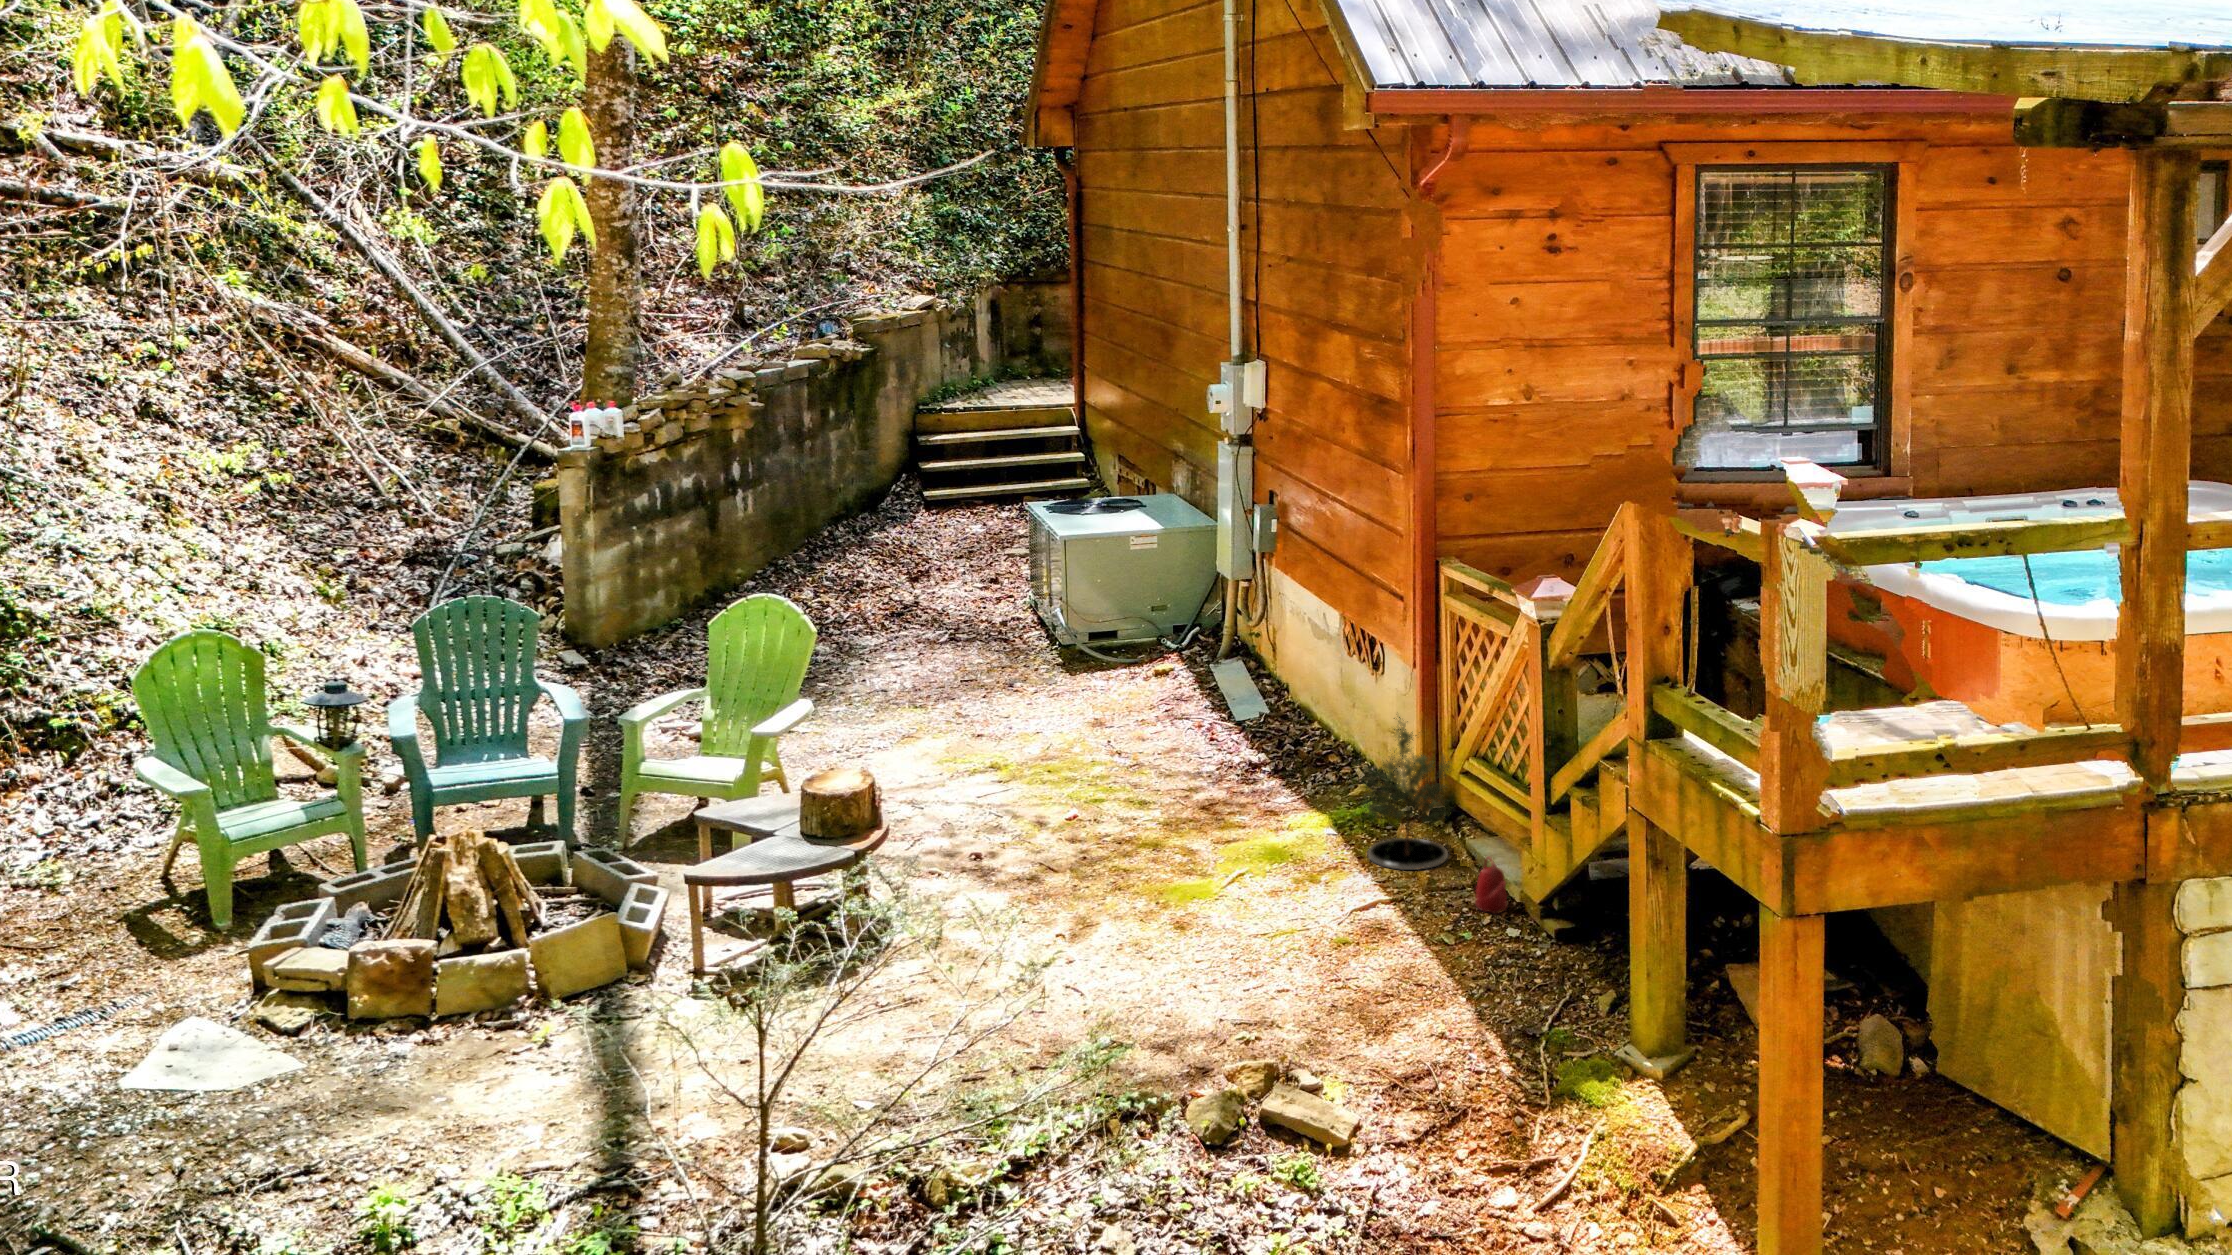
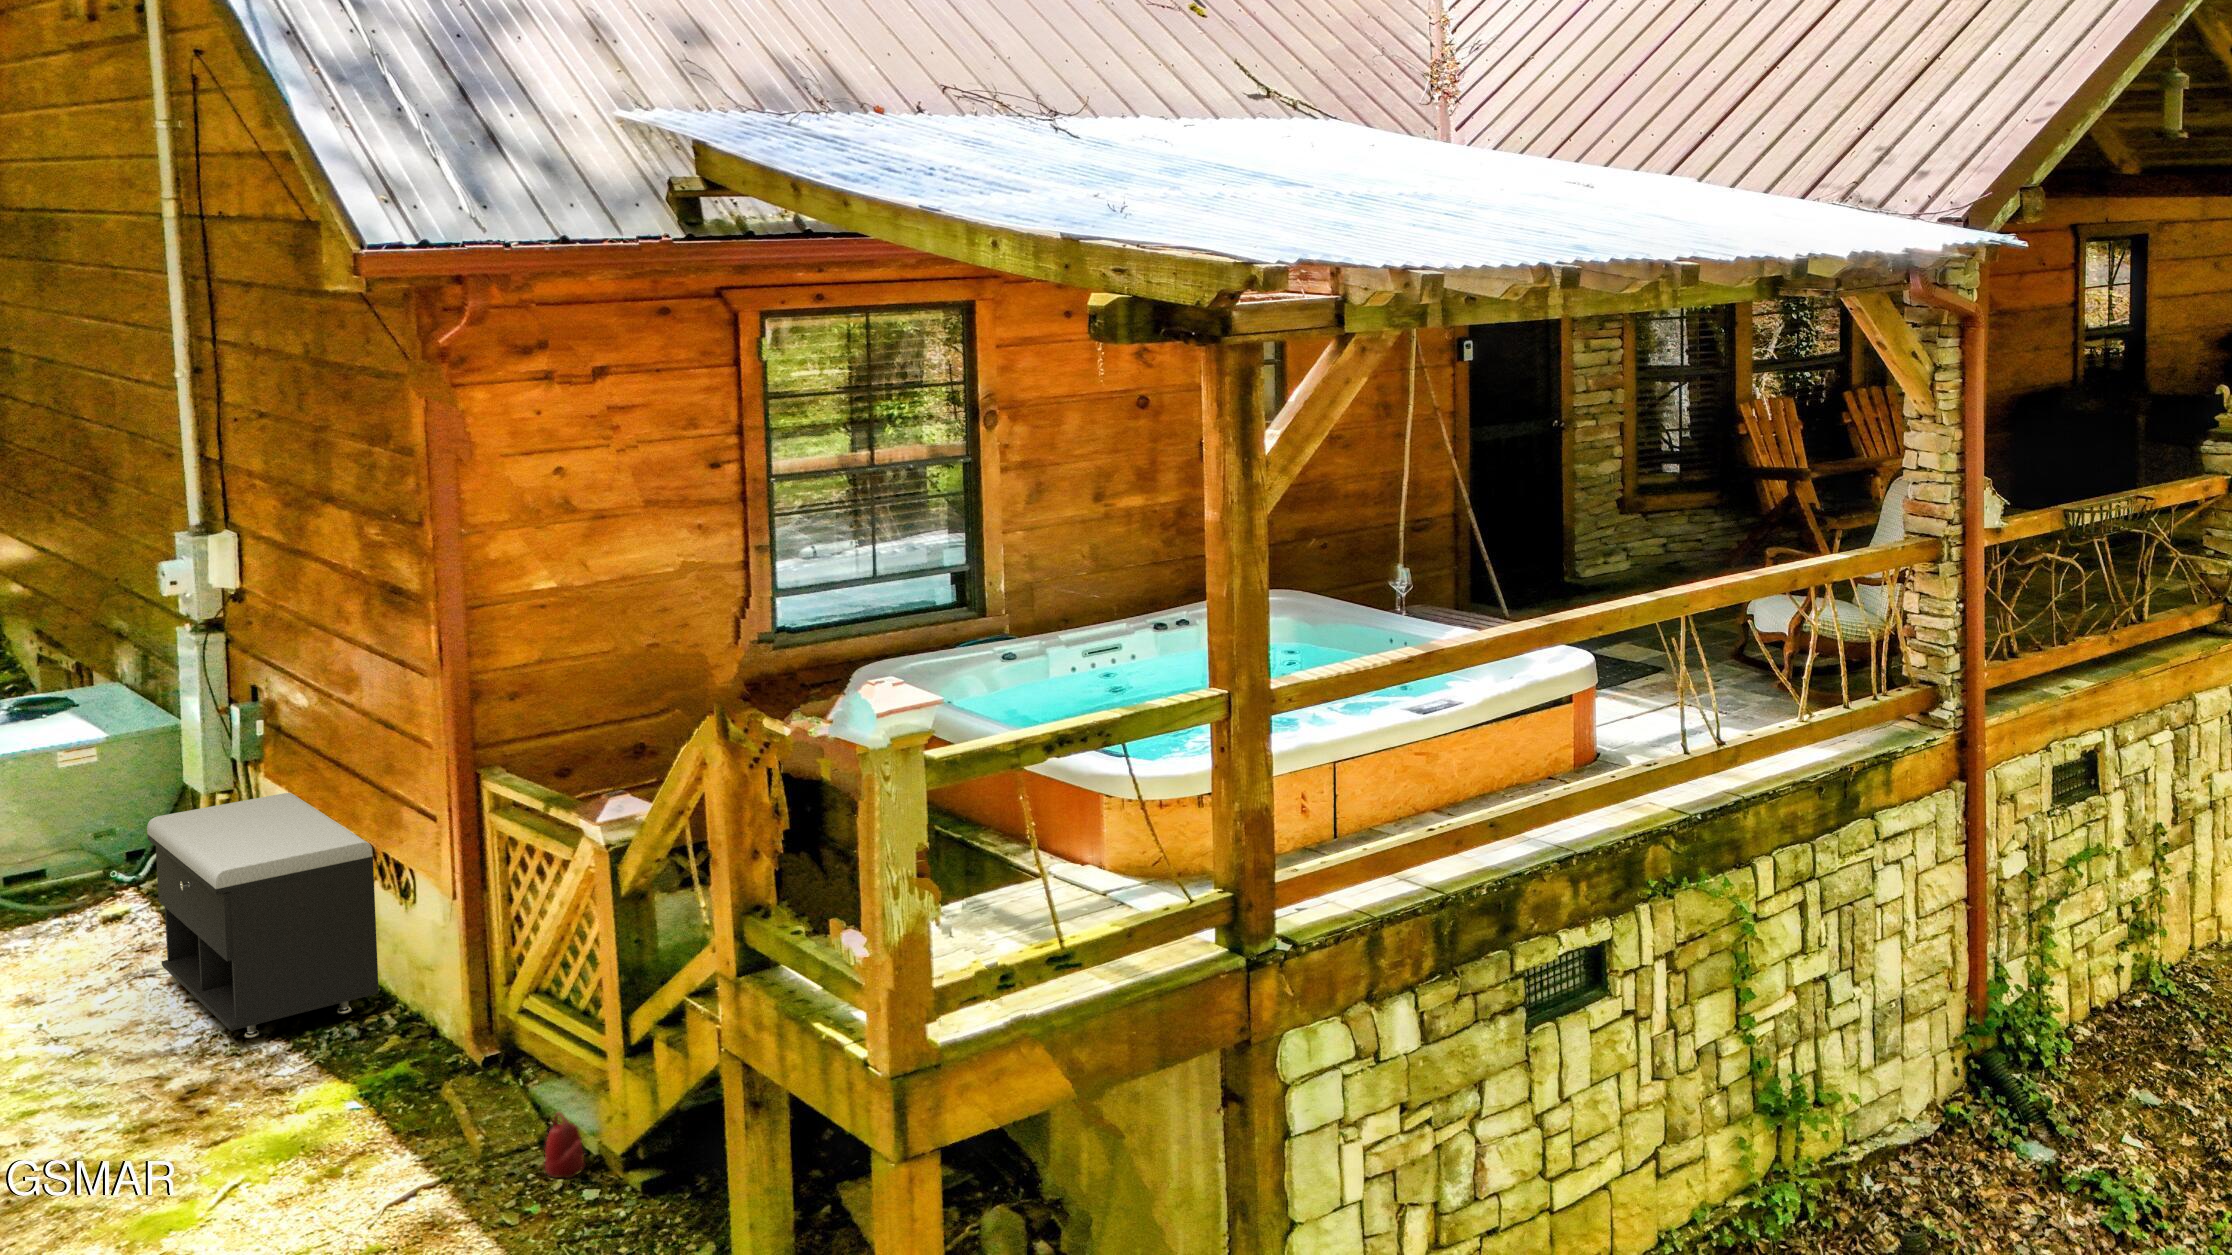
storage bench: none [1193,582,1351,769] -> present [147,793,379,1038]
potted tree: present [1360,717,1451,870] -> none [375,956,514,1143]

